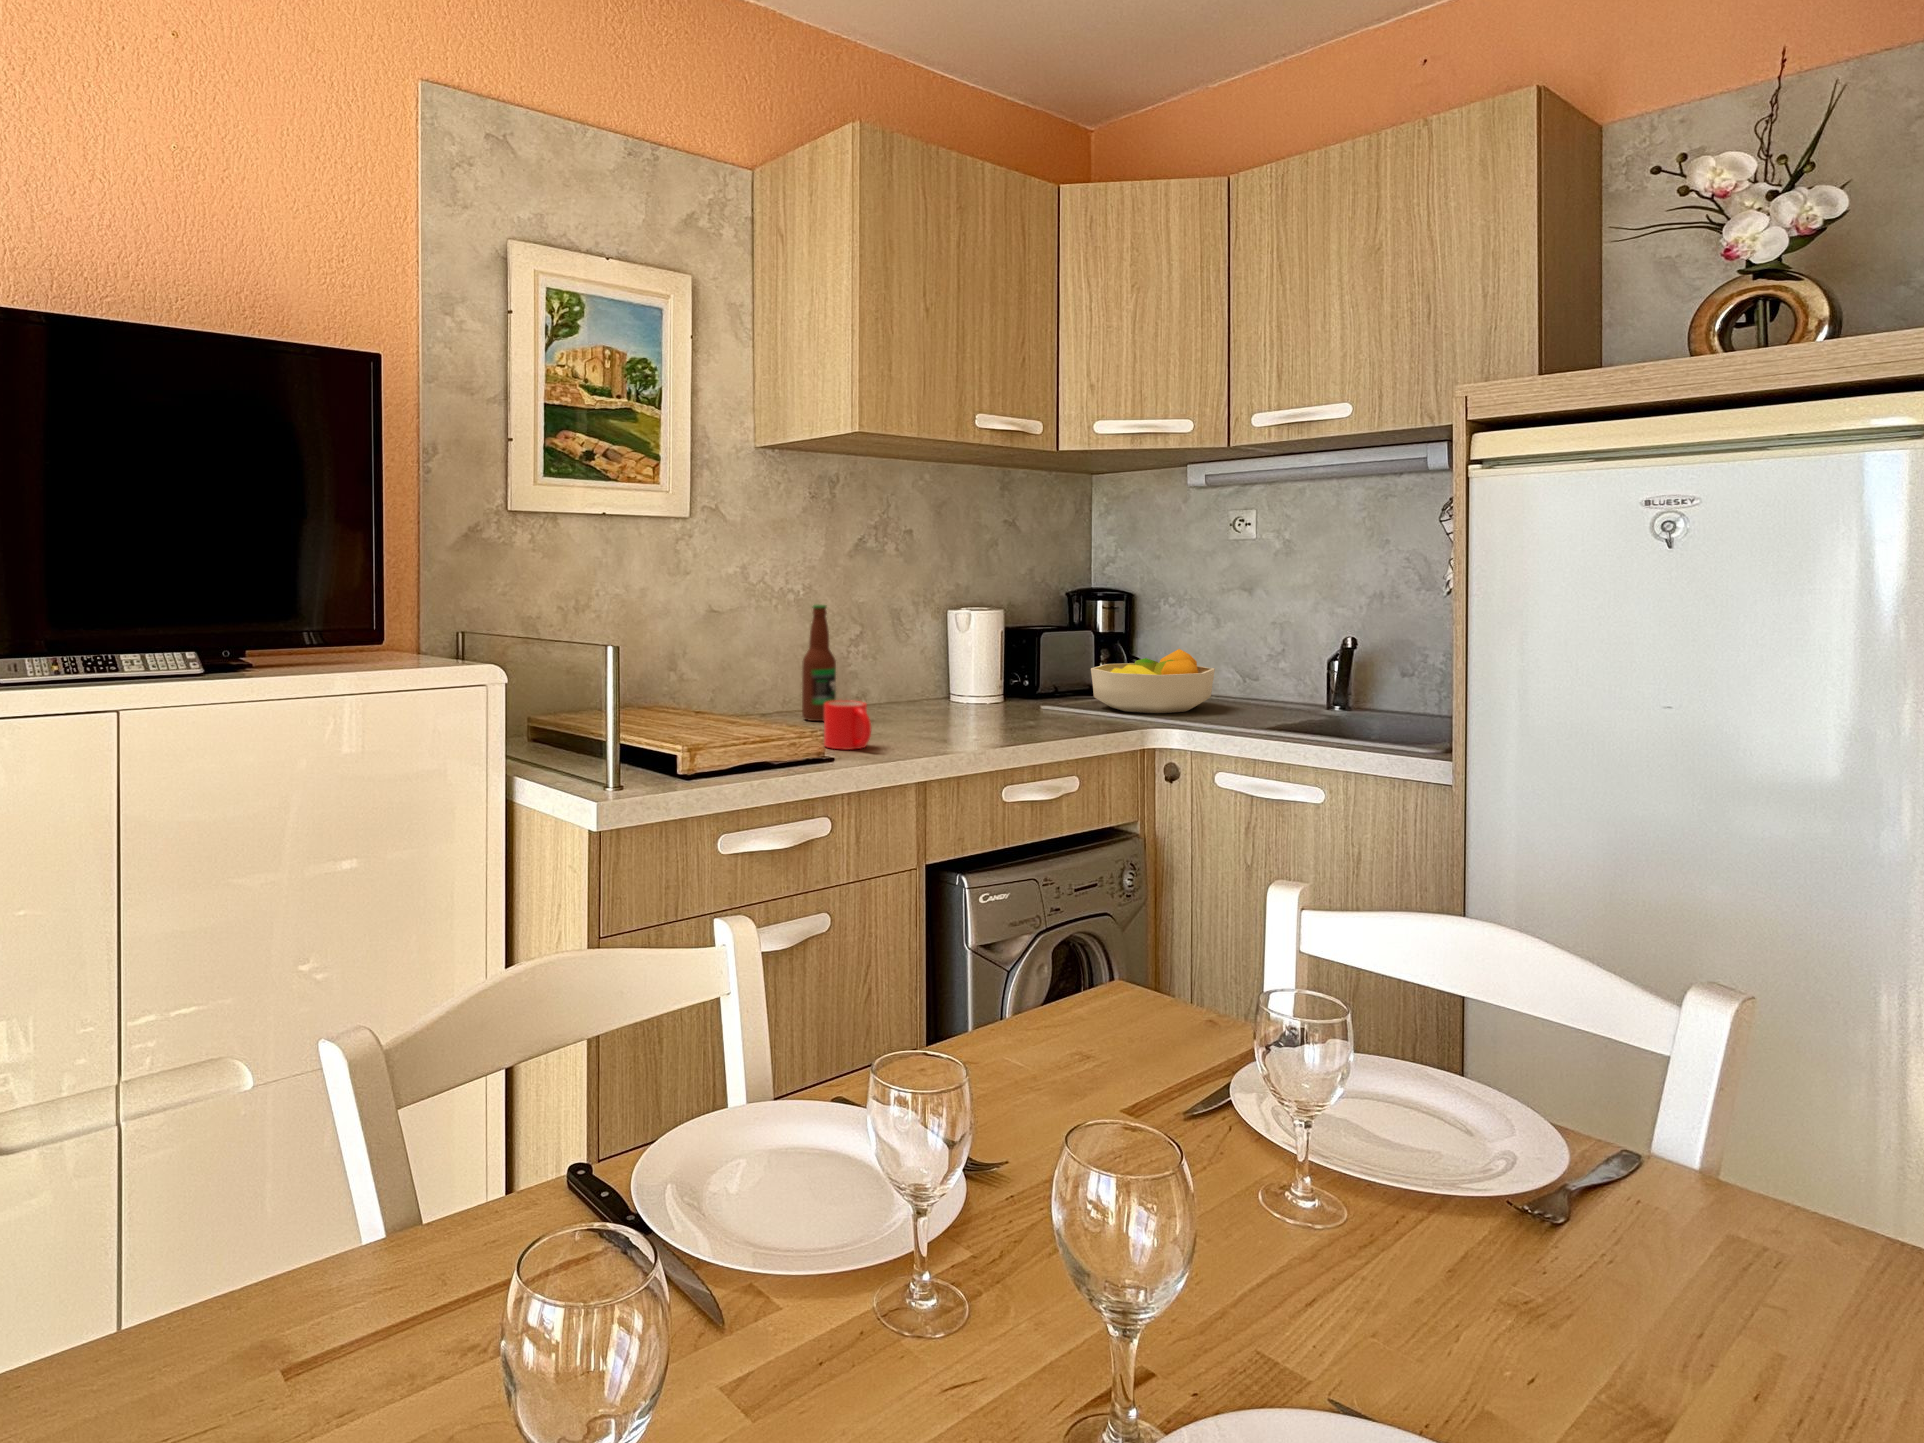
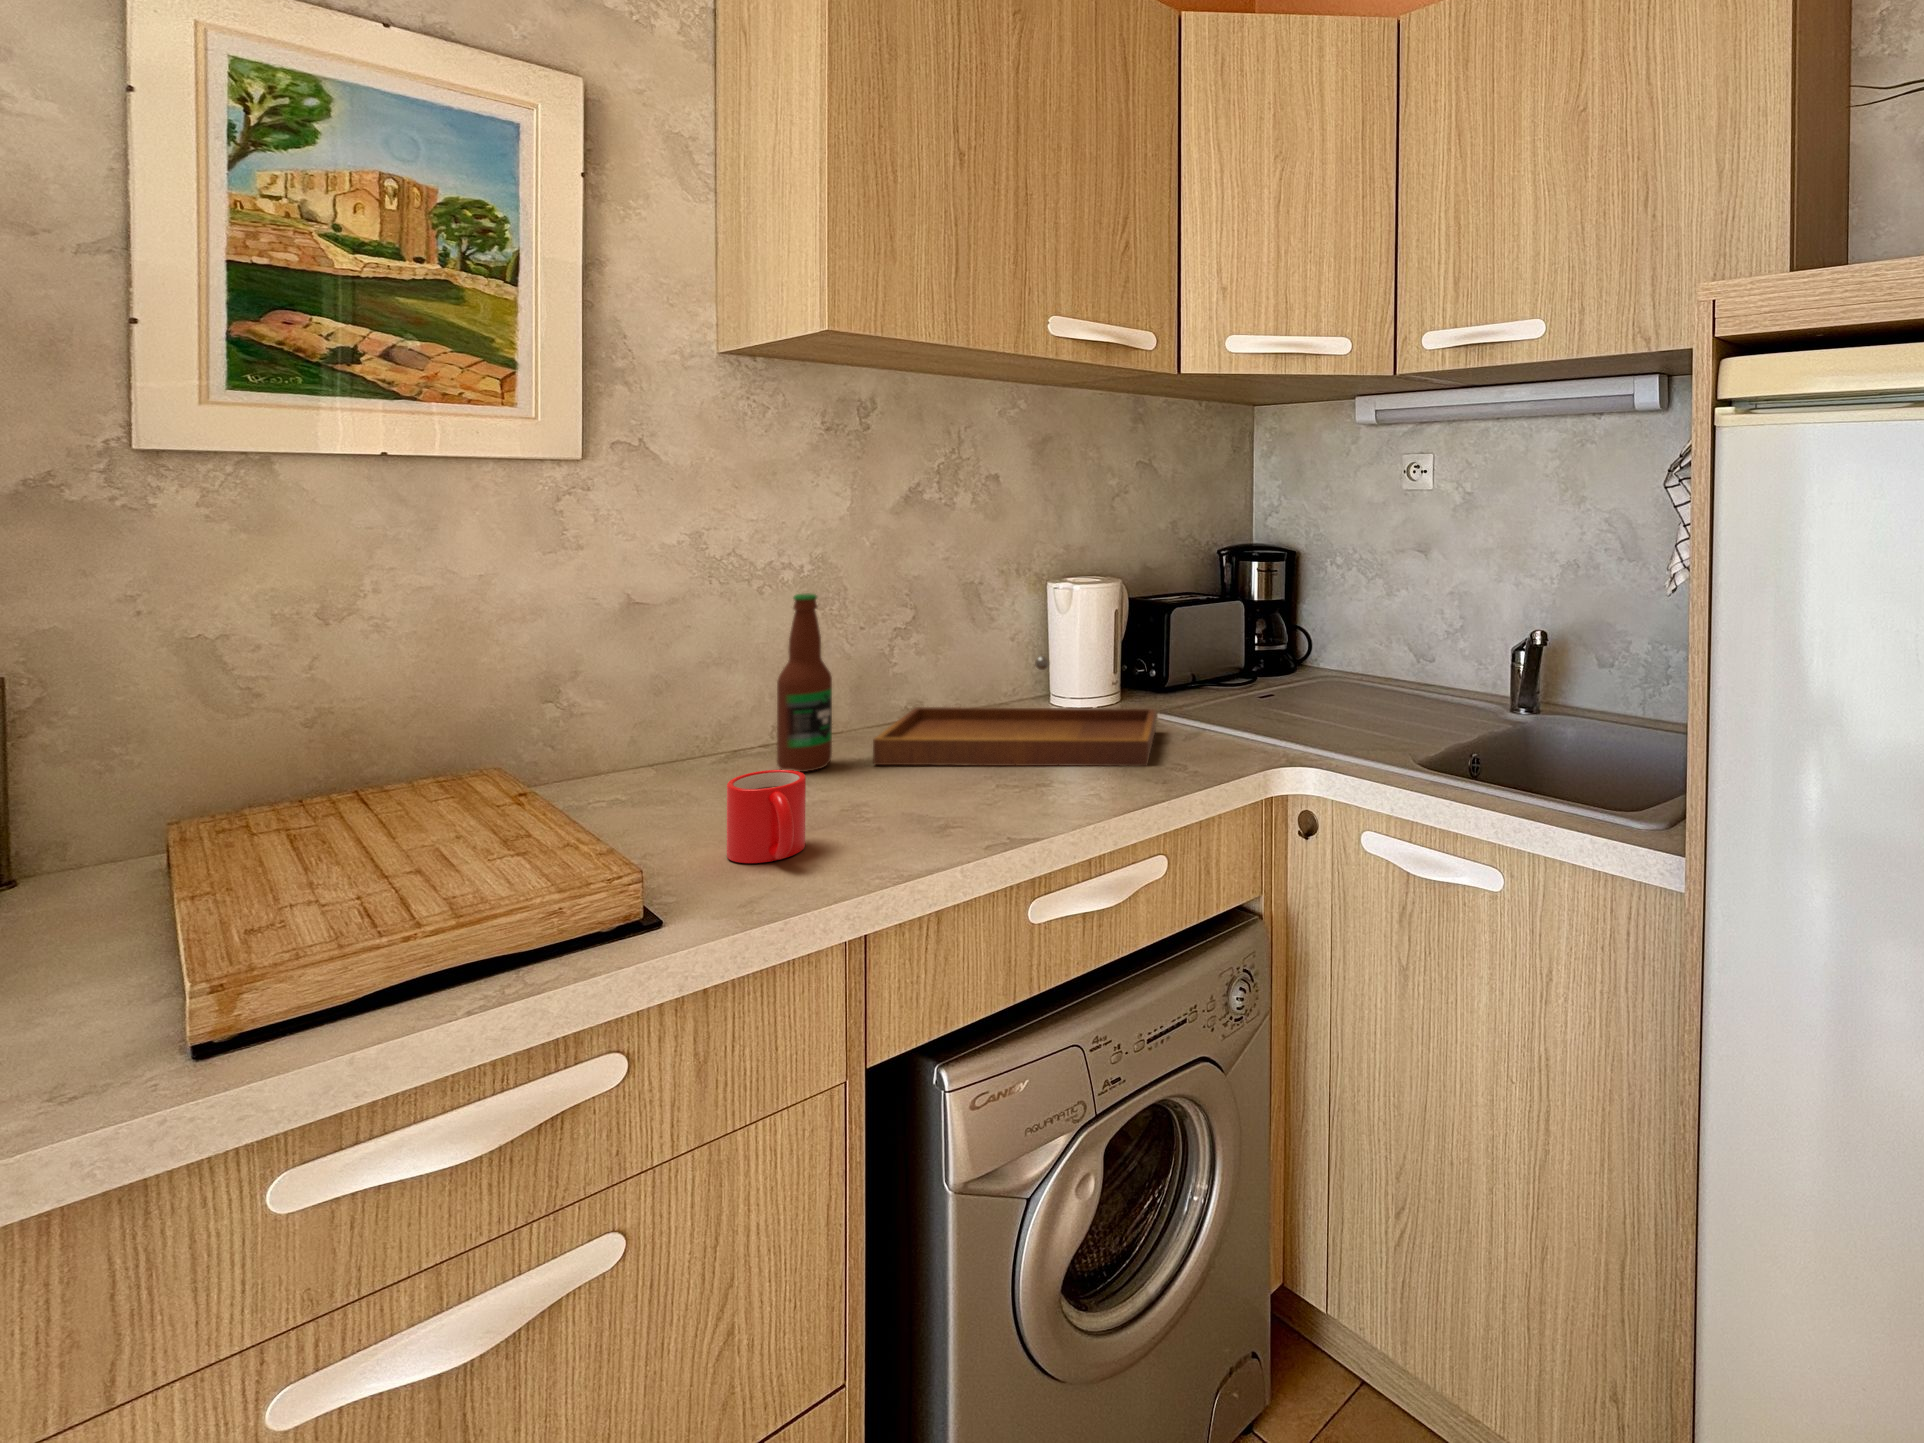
fruit bowl: present [1091,649,1215,713] -> none [1225,632,1383,725]
tray: none [863,654,1052,726] -> present [873,656,1156,766]

